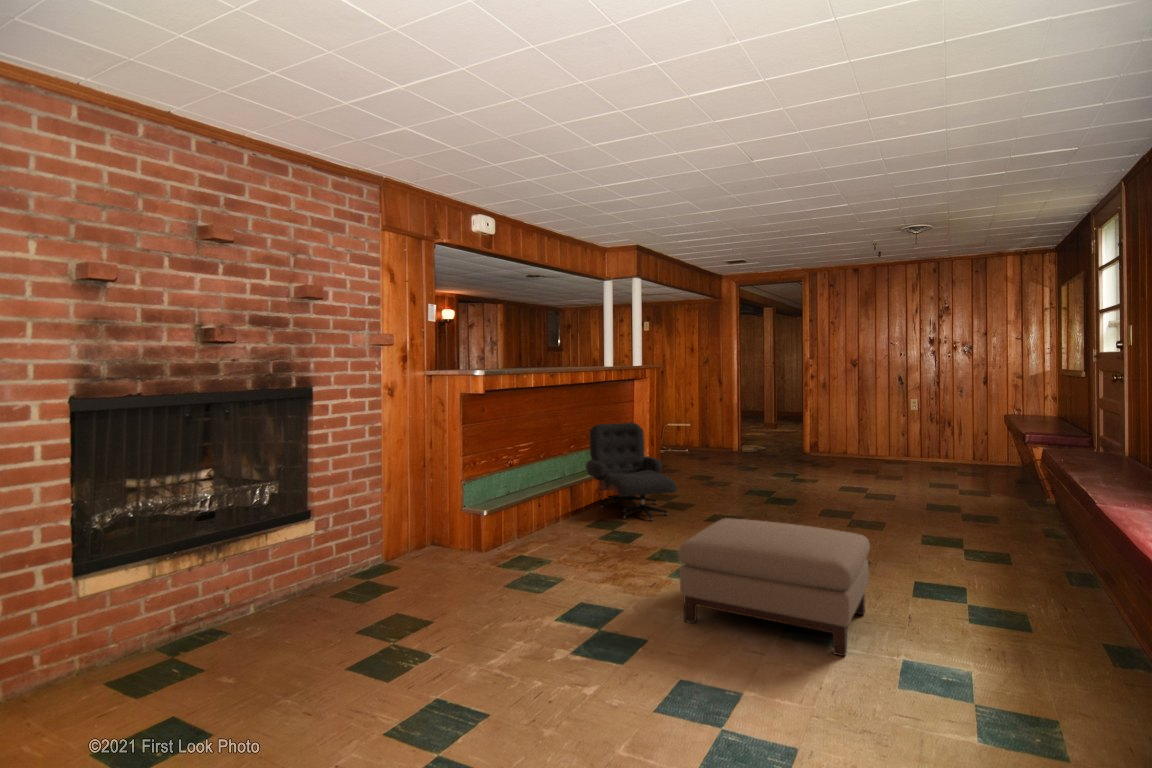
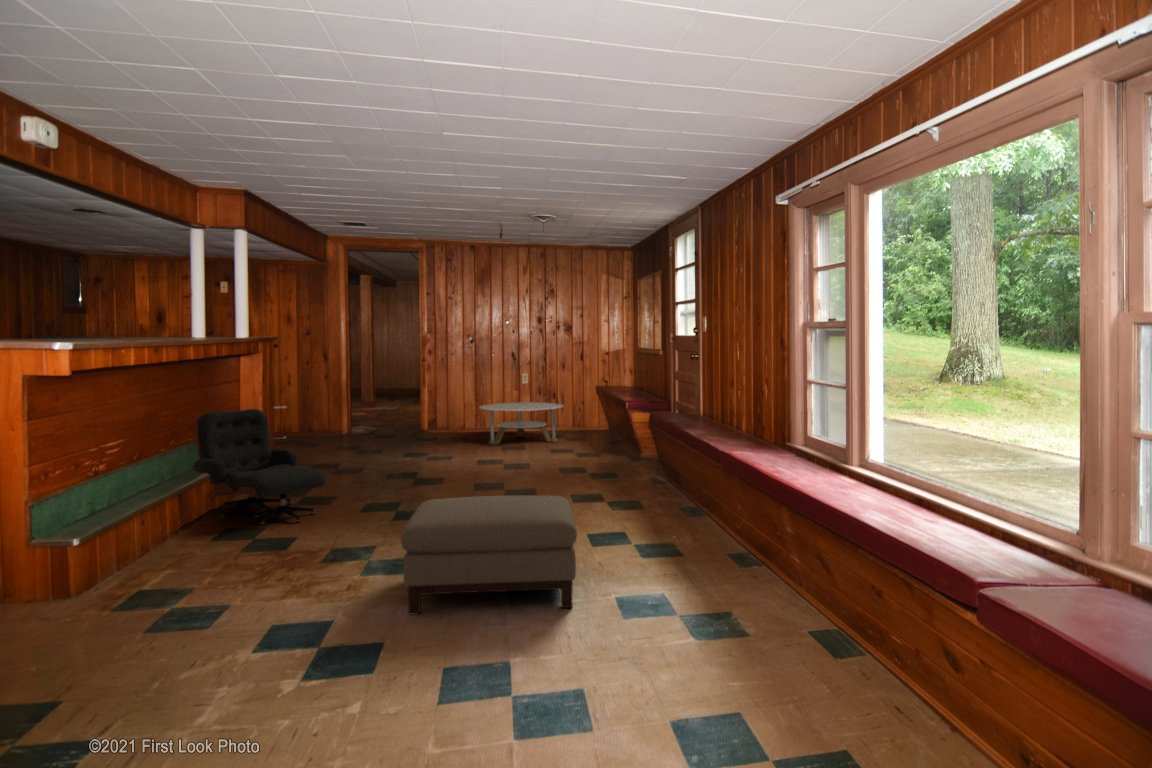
round table: none [859,428,957,472] -> present [479,402,564,444]

